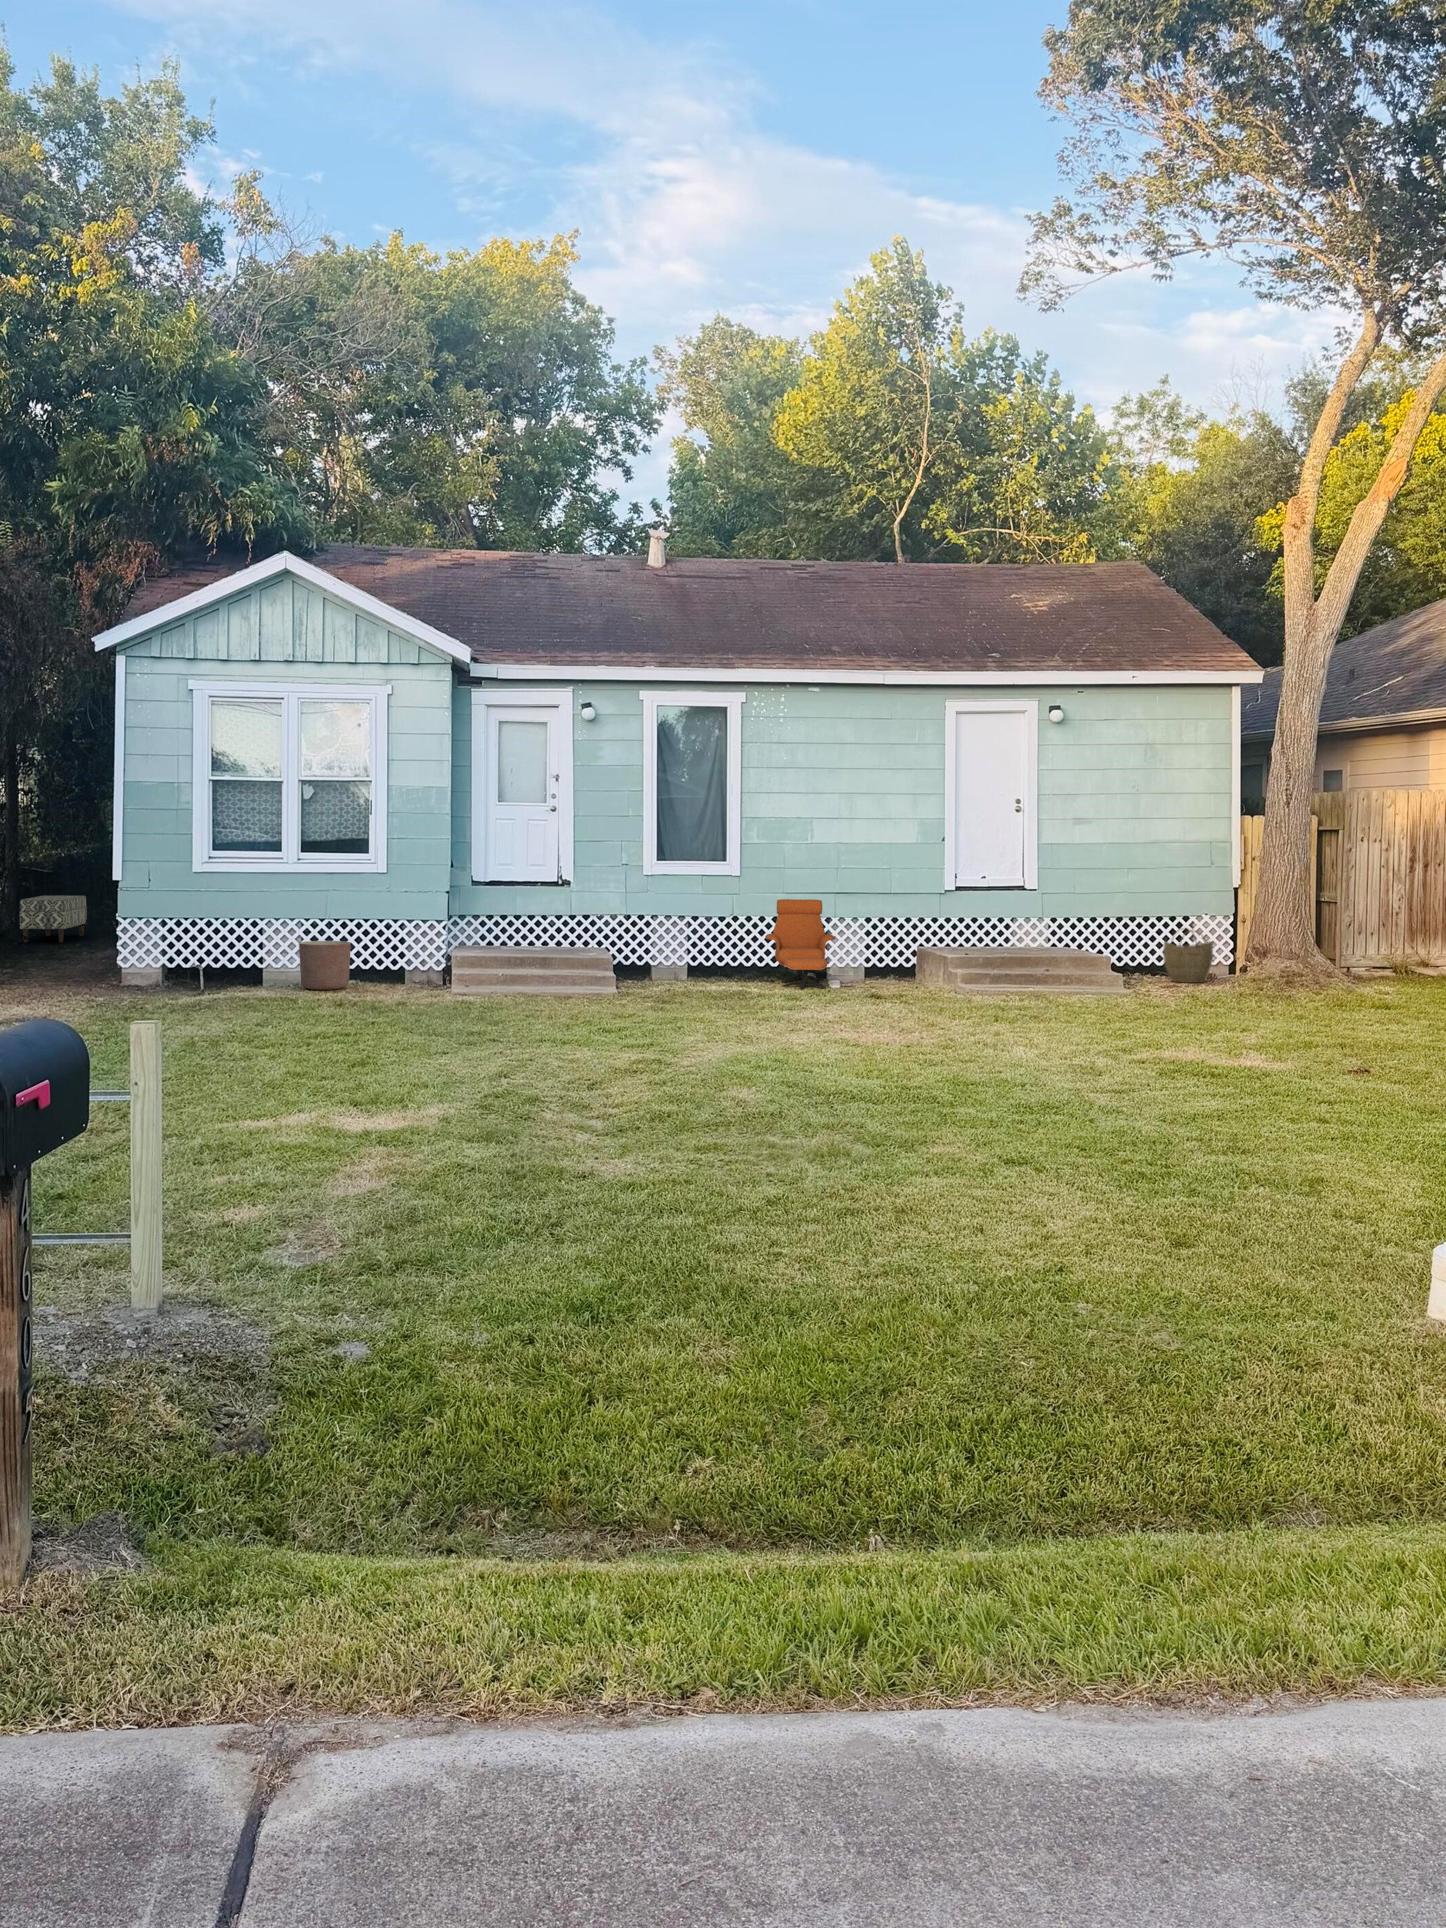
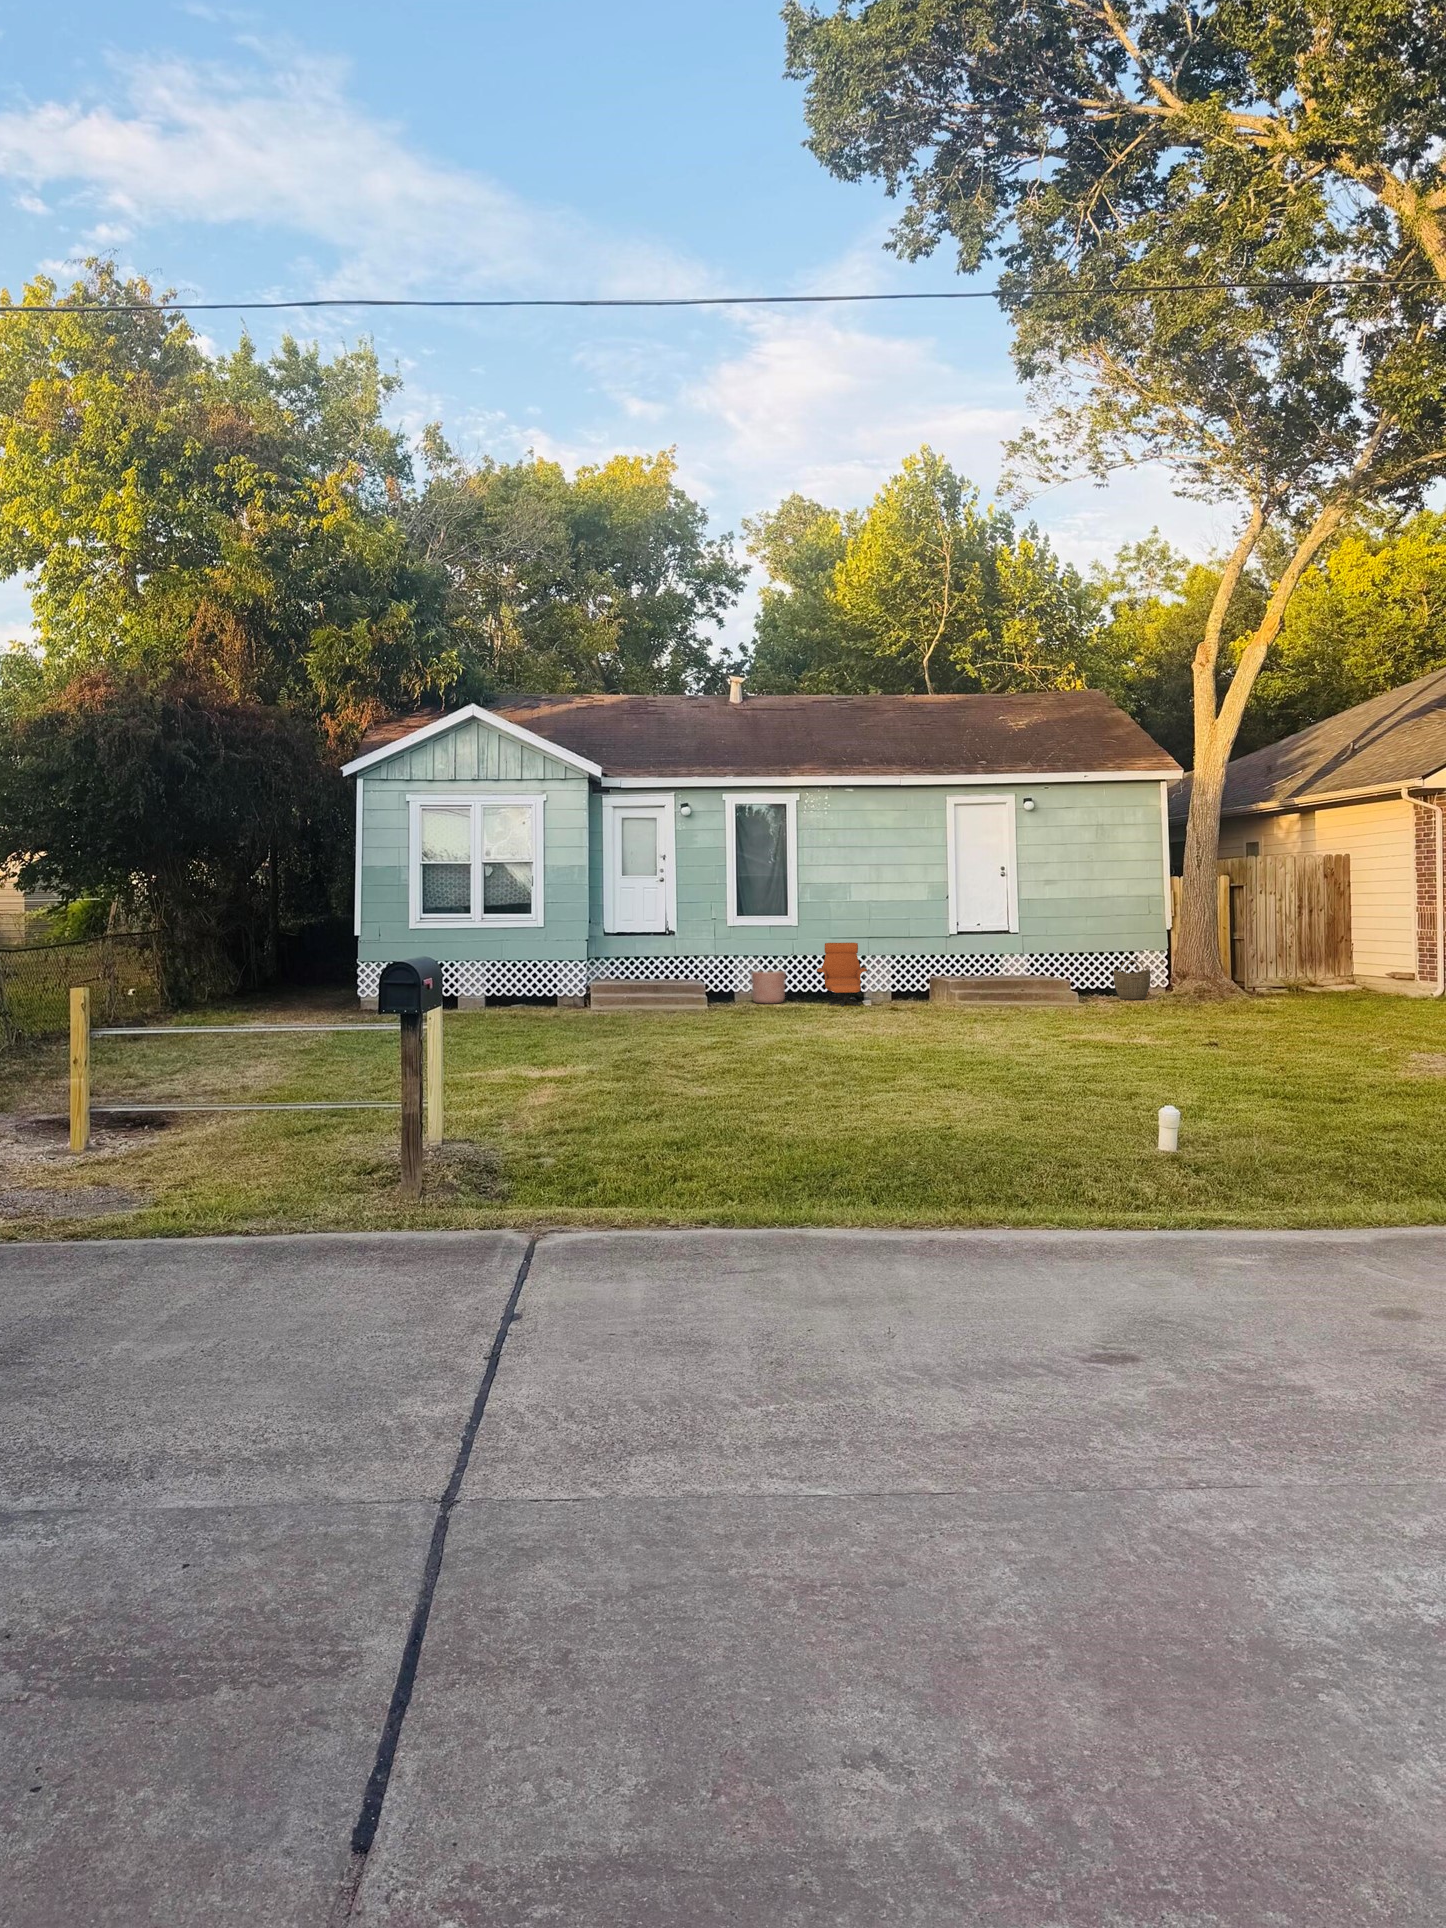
bench: present [20,896,87,942] -> none [280,952,325,986]
planter: present [299,941,351,990] -> present [751,971,786,1004]

